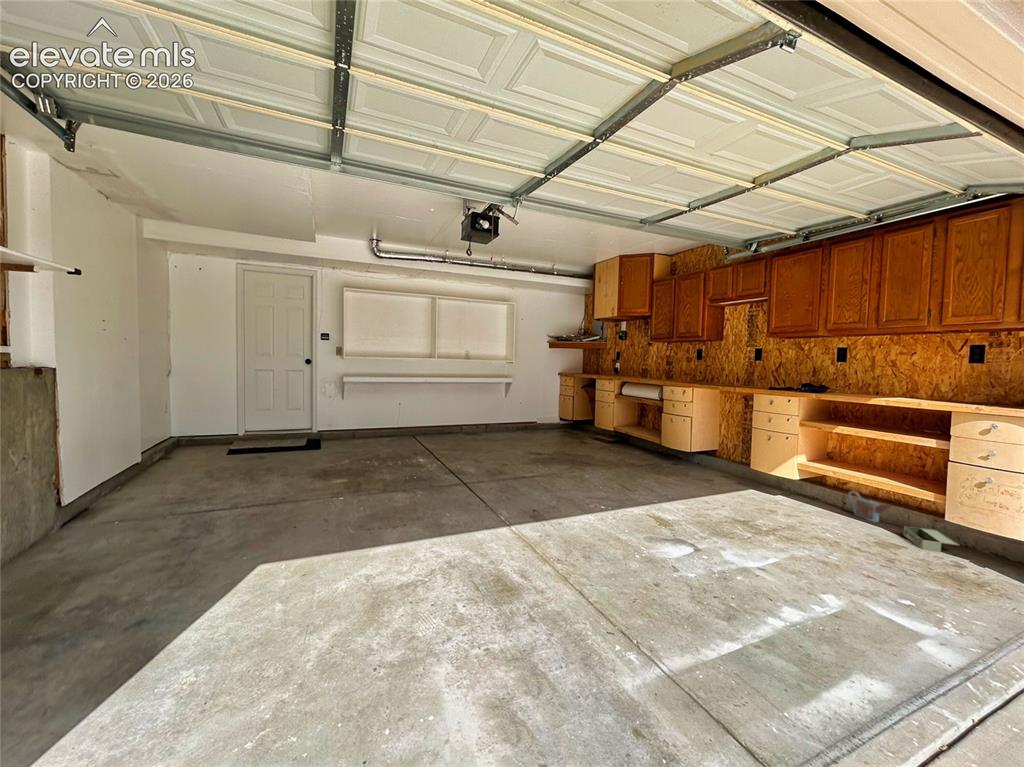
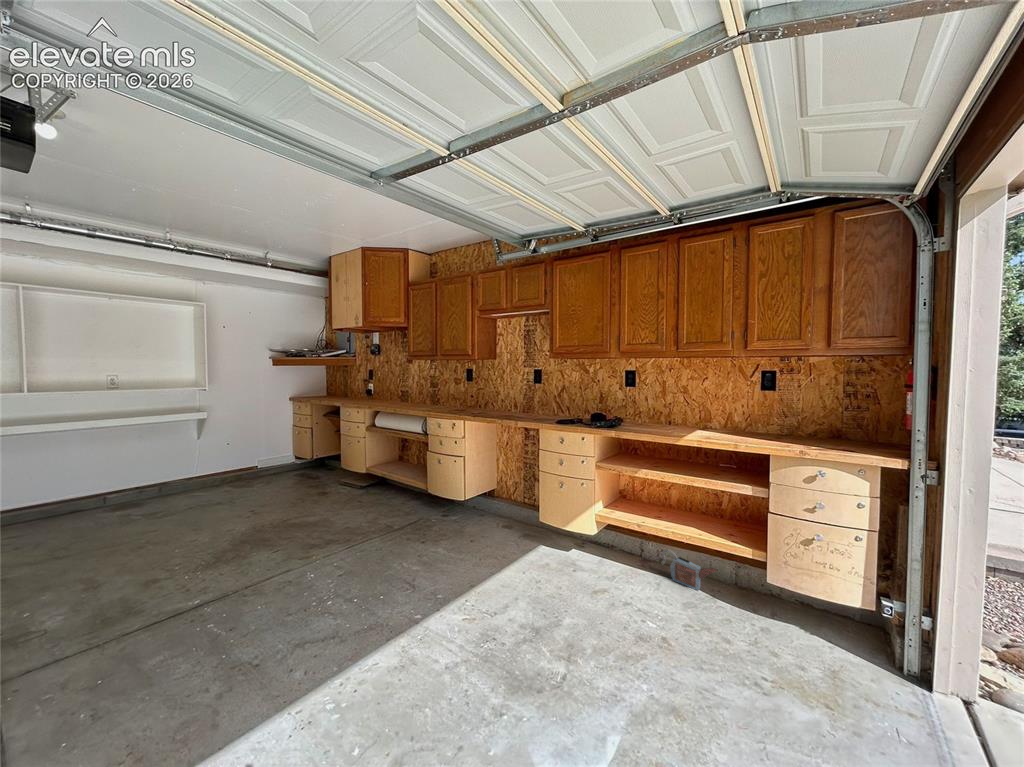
toolbox: present [903,526,959,552] -> none [744,599,819,653]

